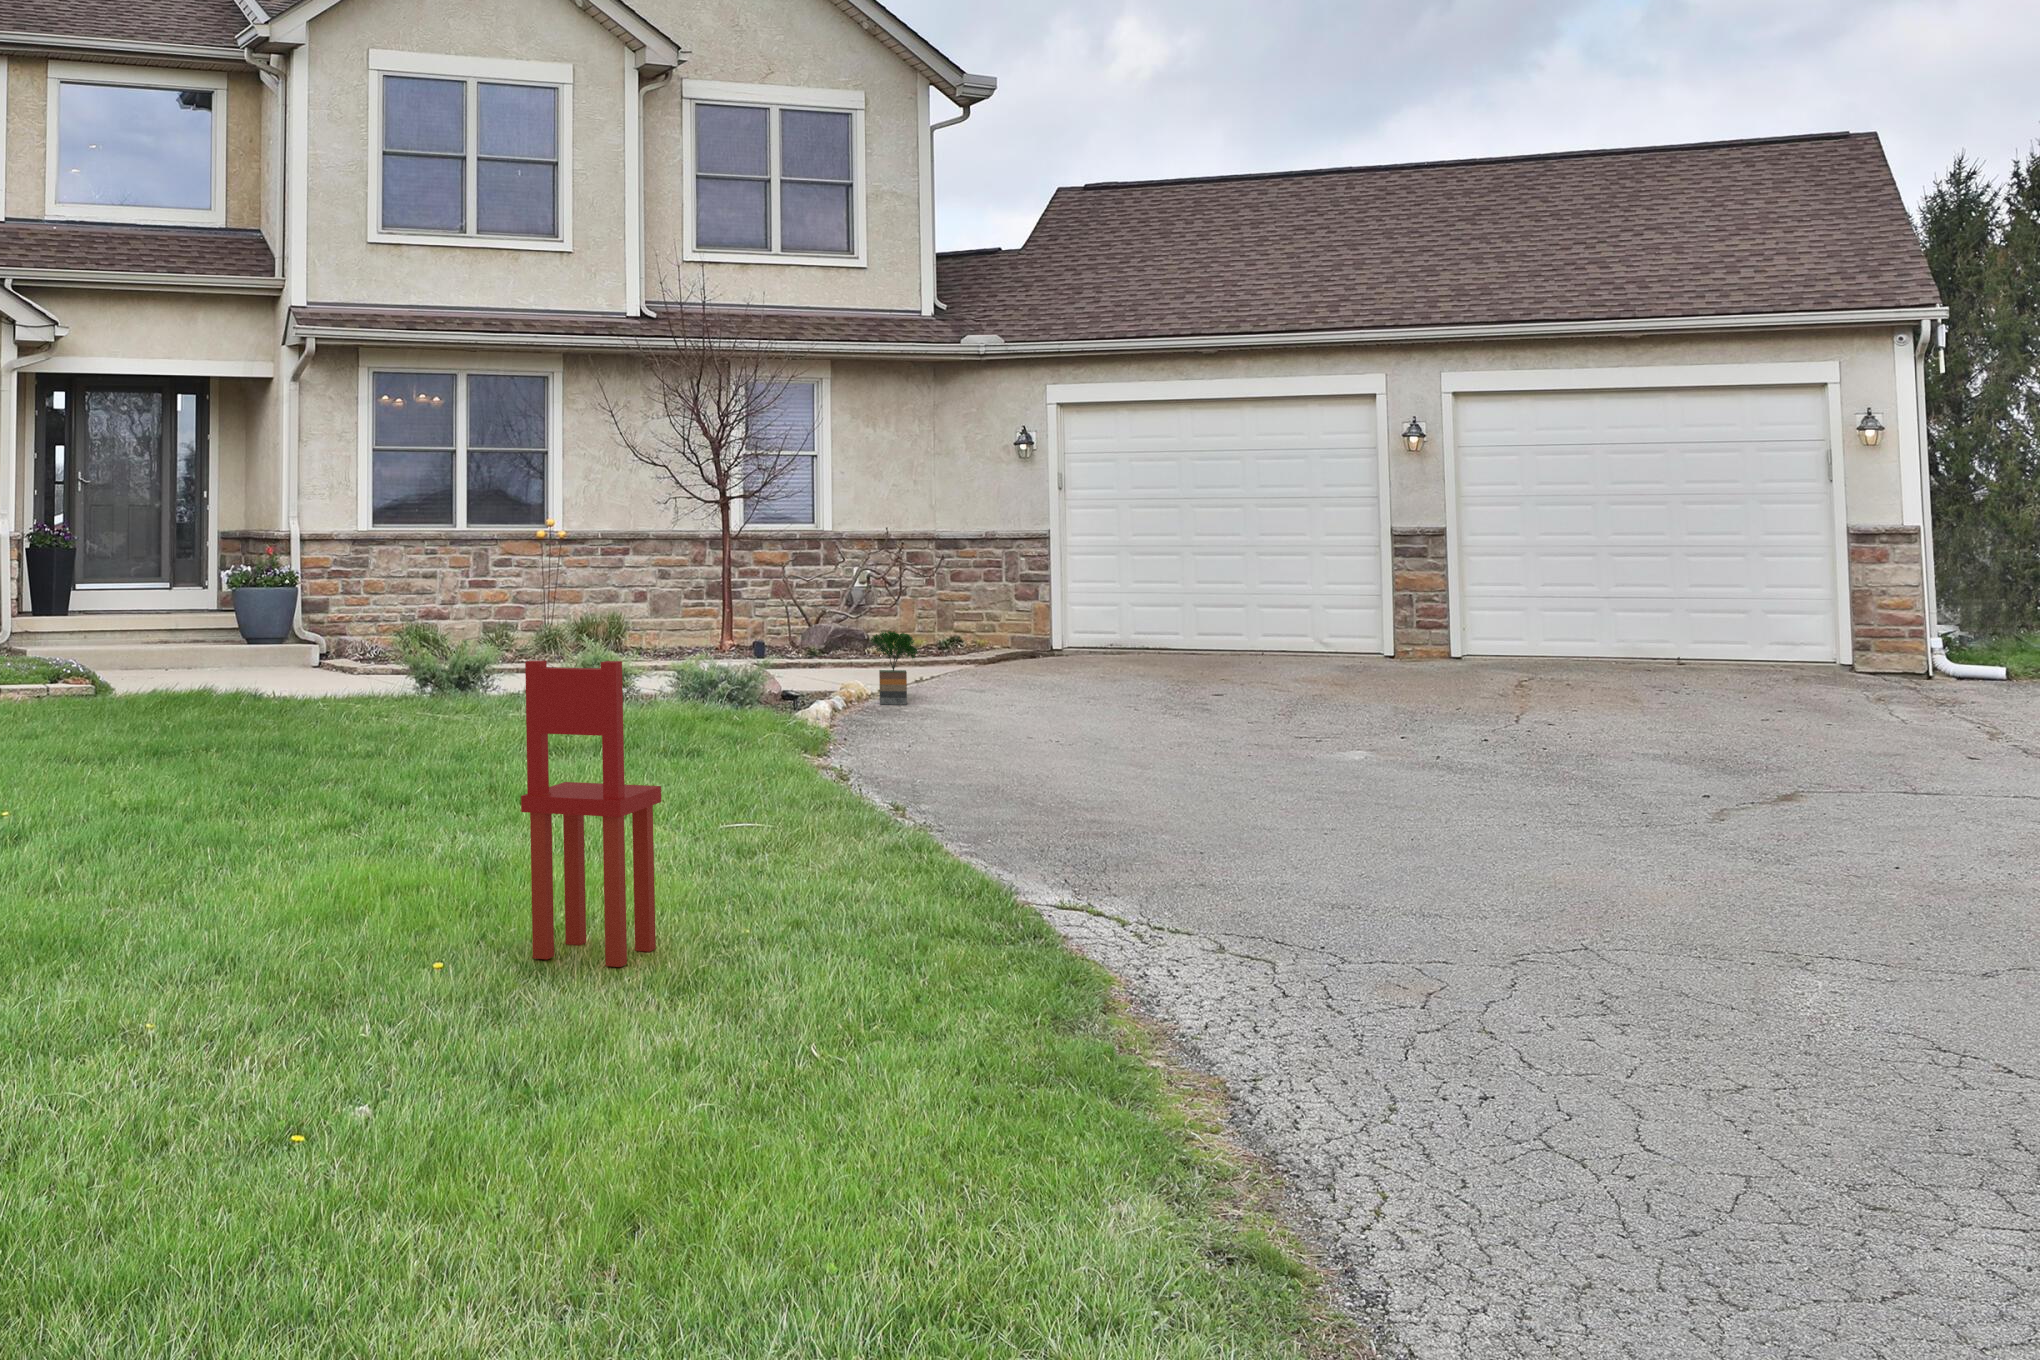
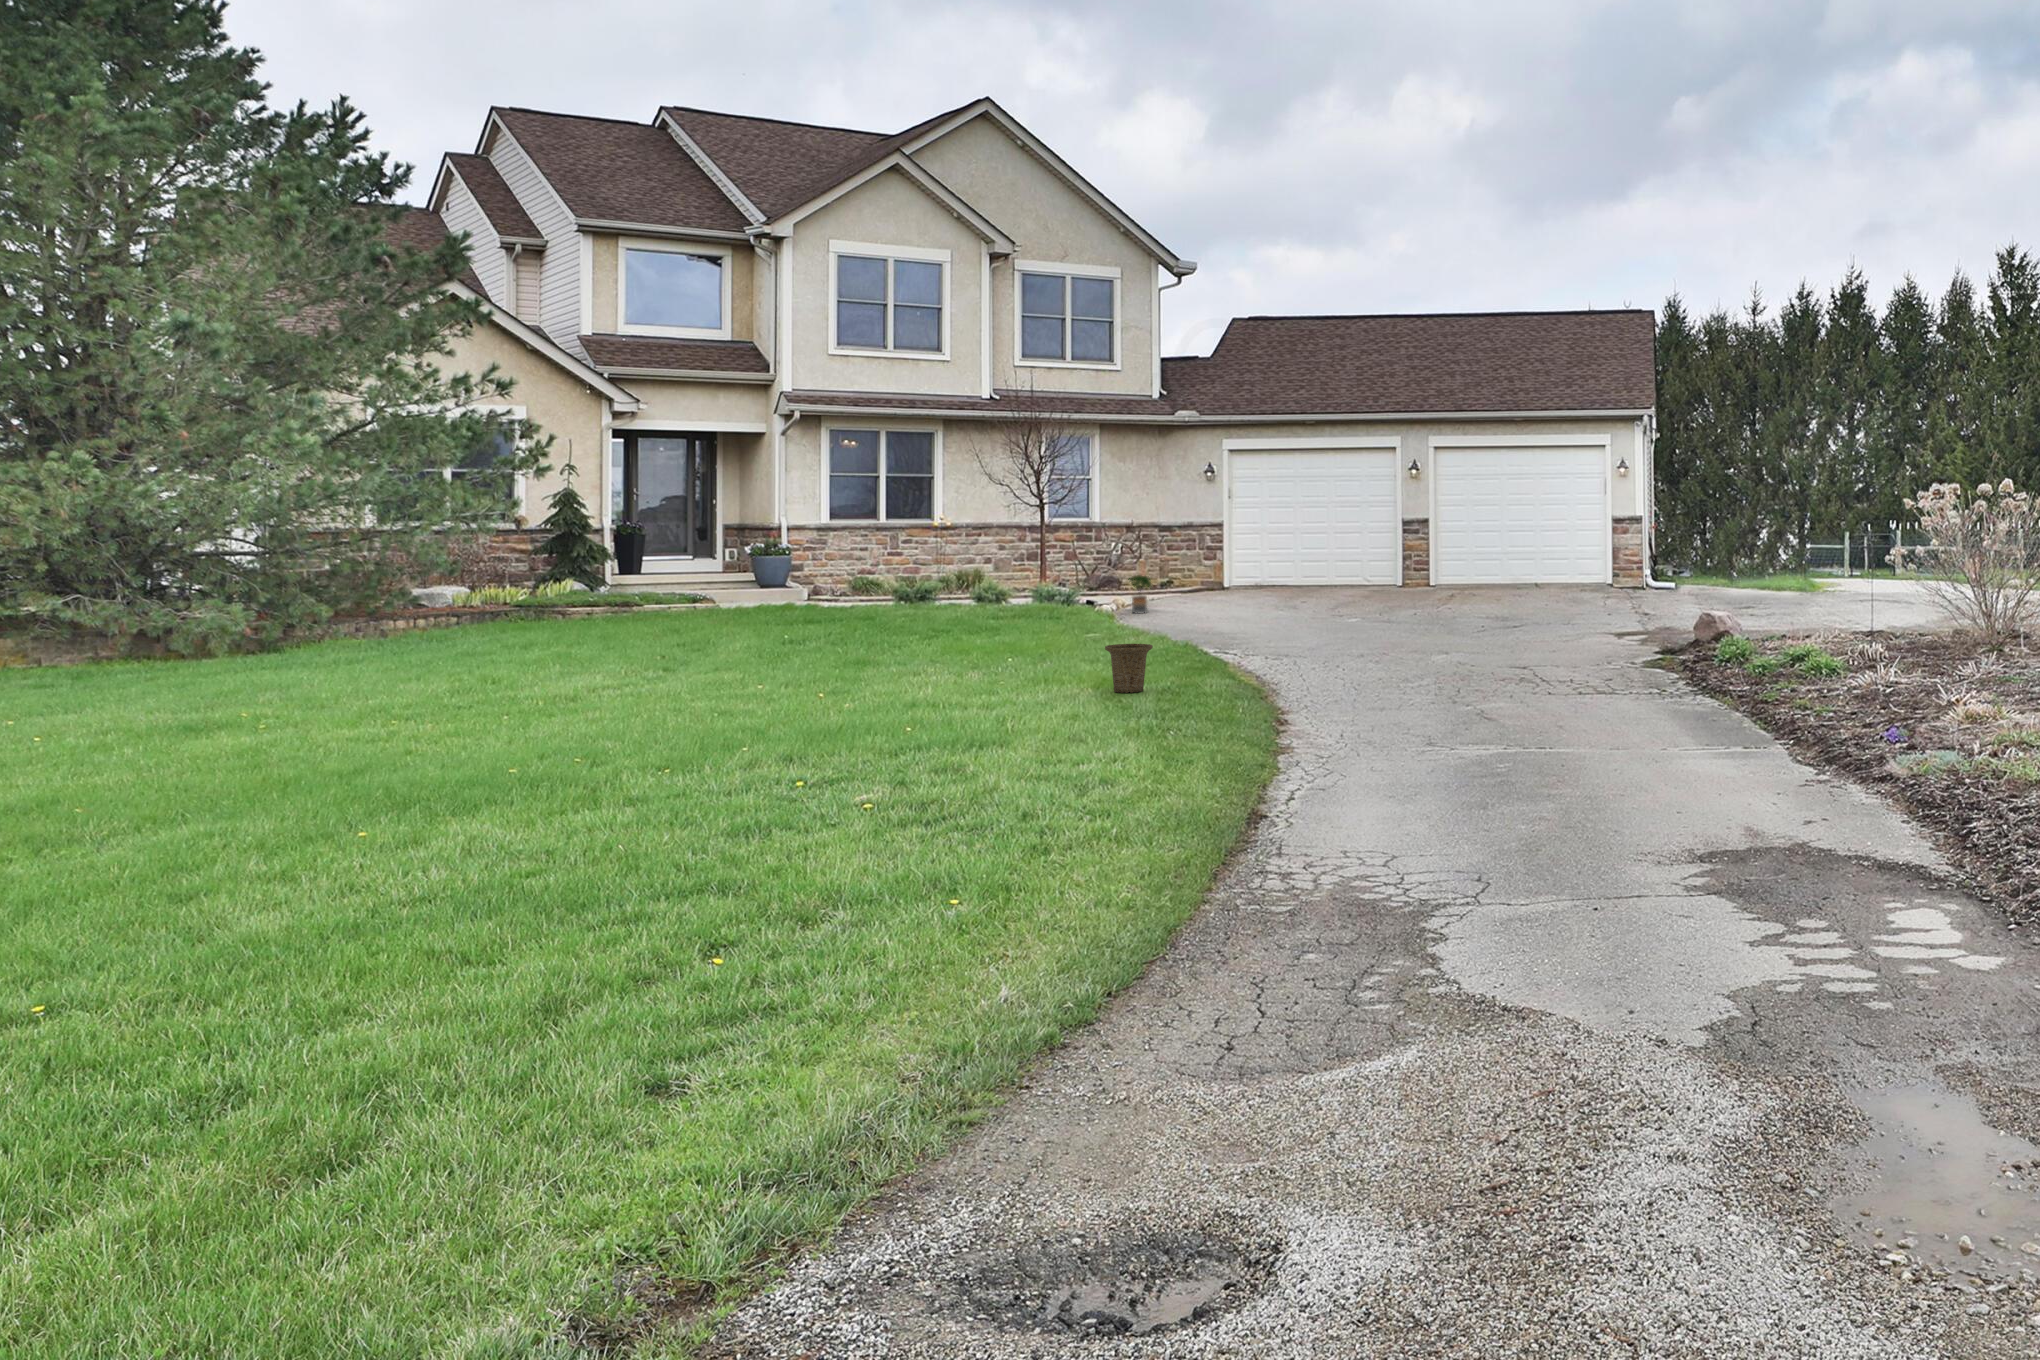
chair: present [521,660,661,967] -> none [1014,575,1068,691]
basket: none [749,851,879,994] -> present [1105,644,1153,693]

